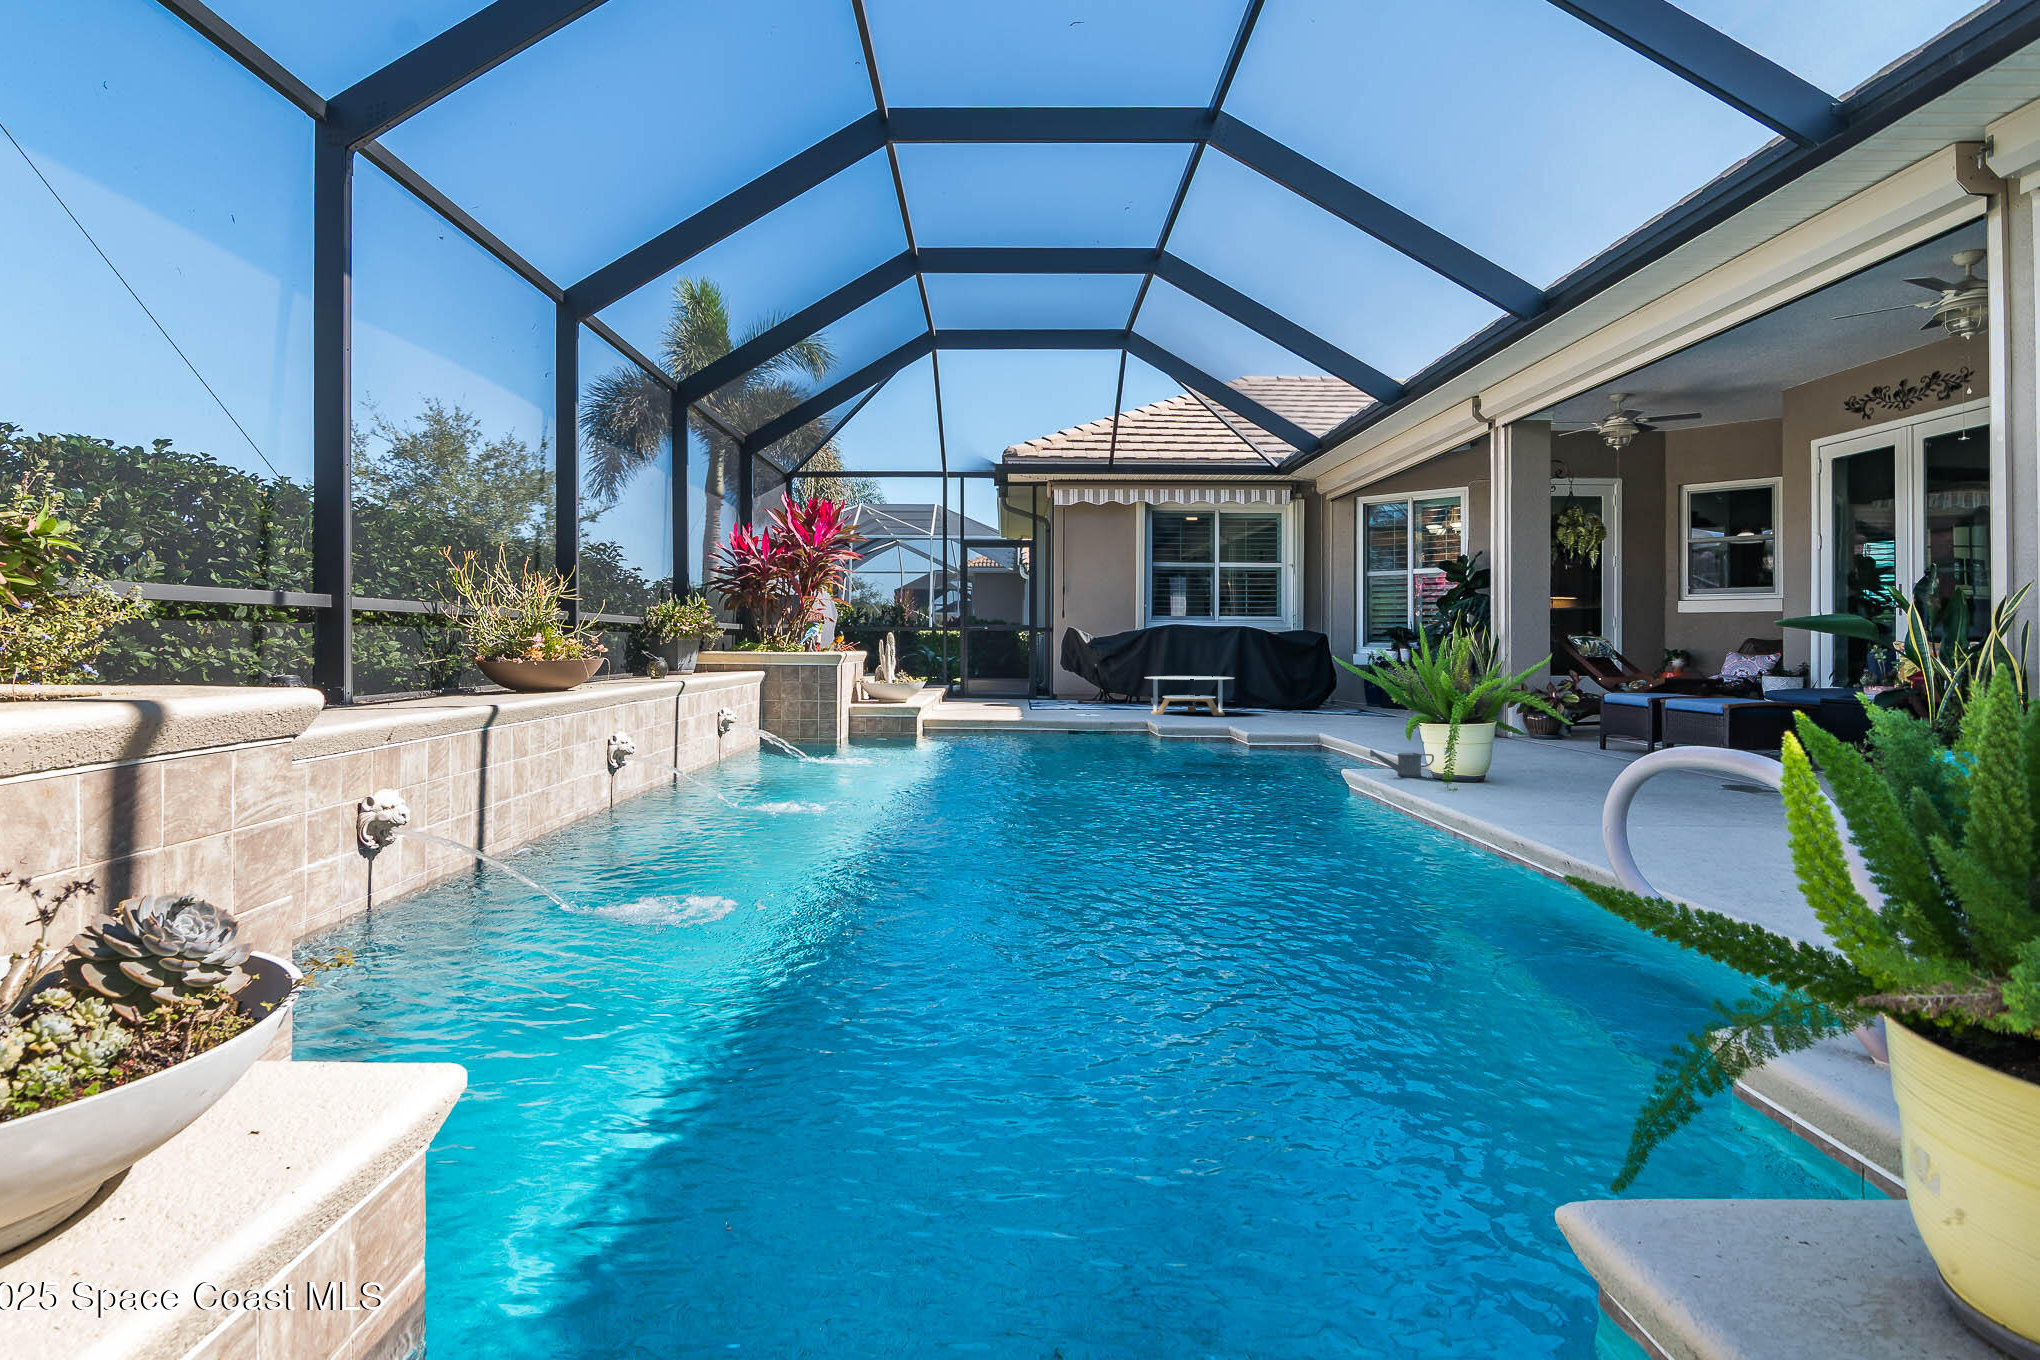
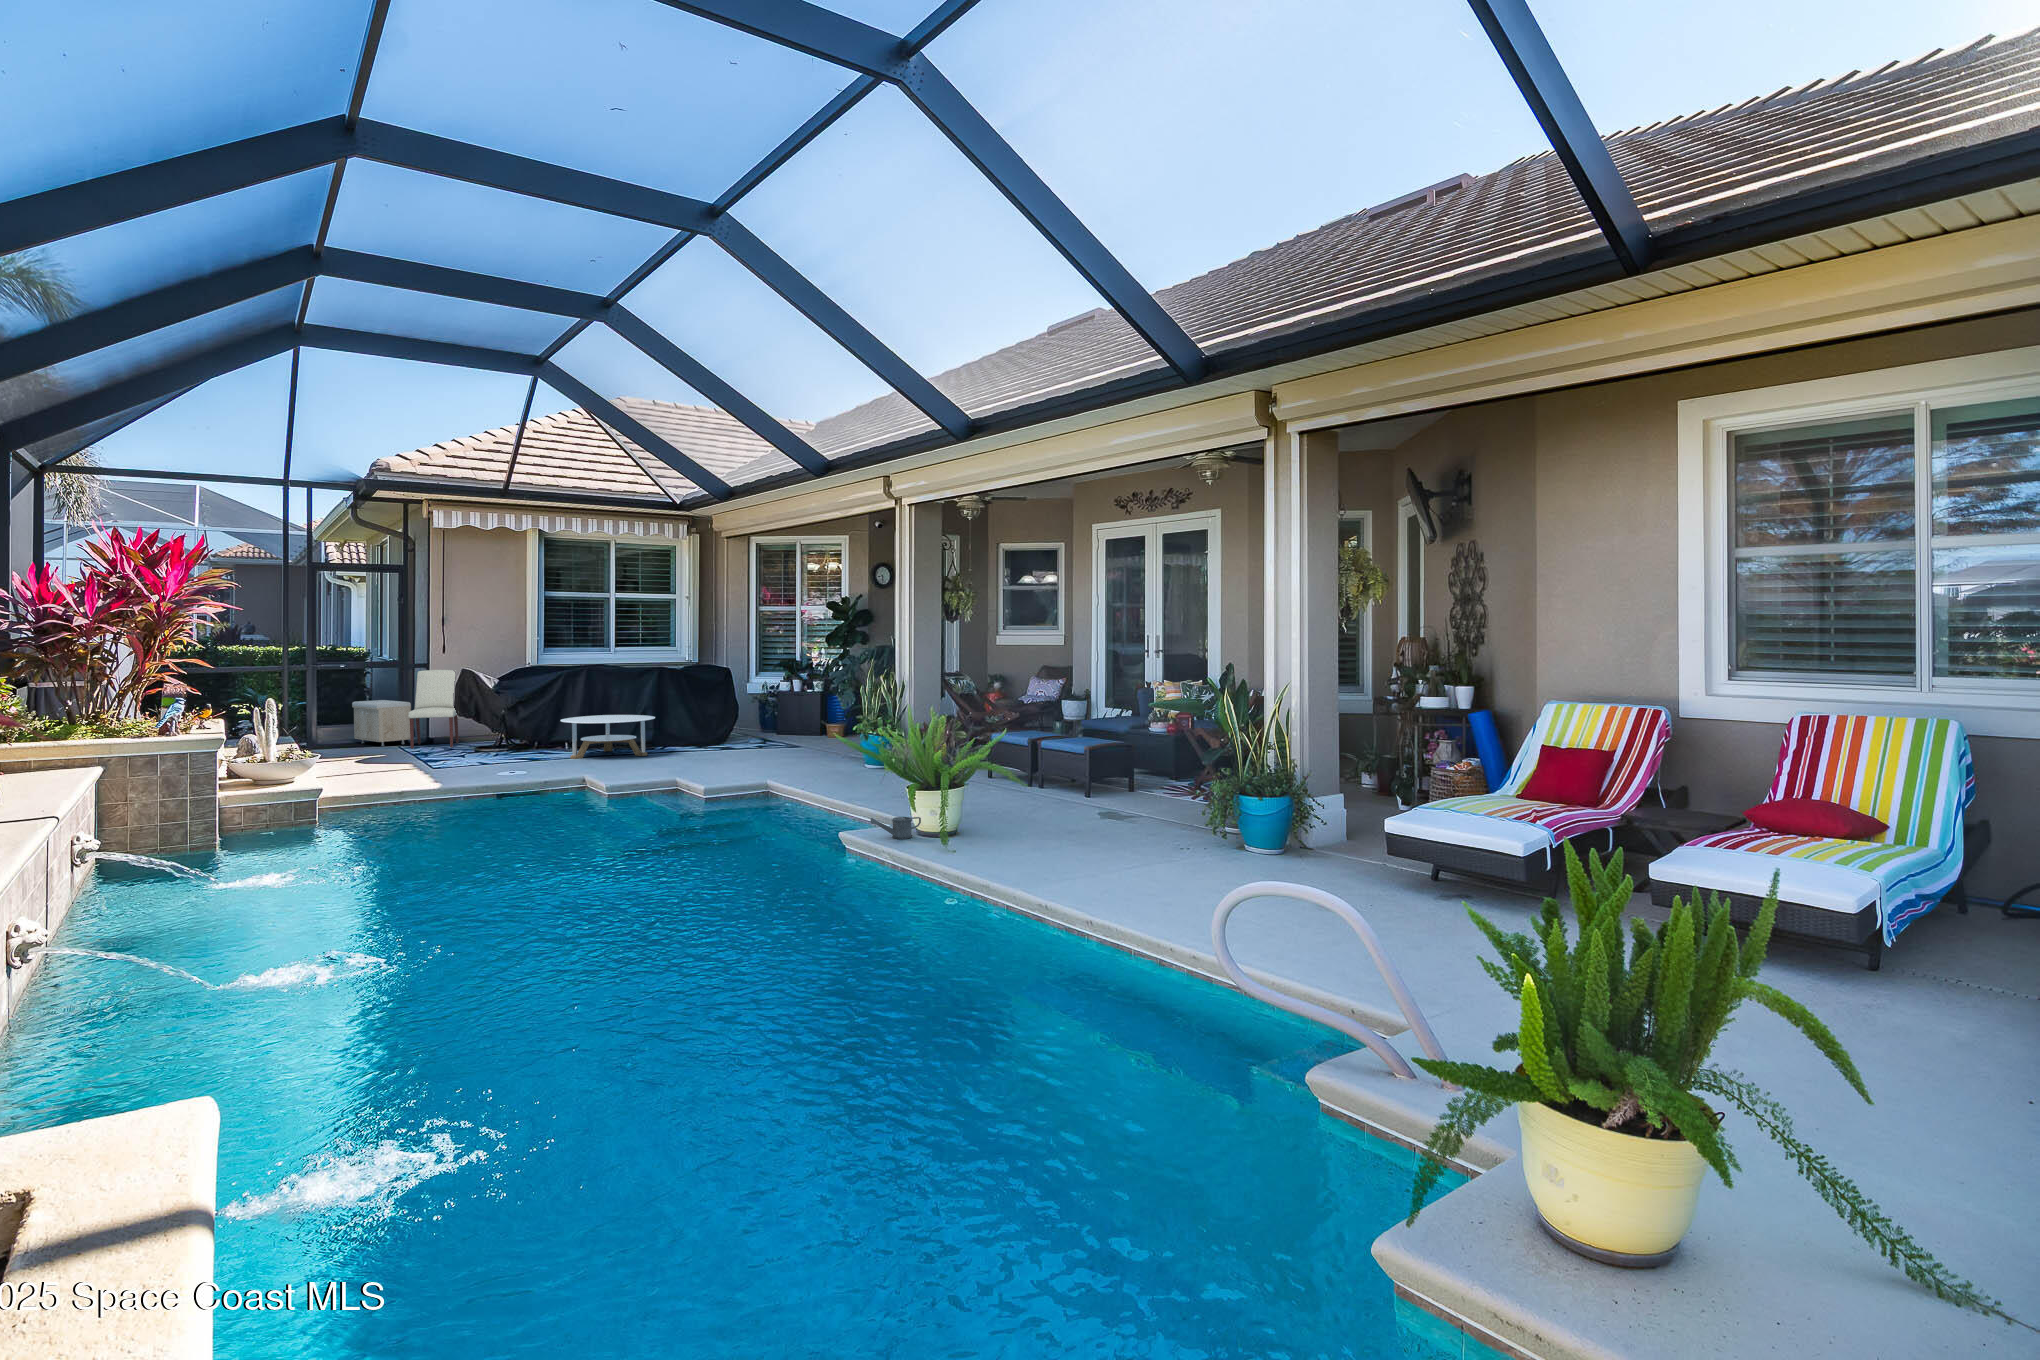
chair: none [1030,635,1073,704] -> present [408,670,459,749]
storage bench: none [994,663,1036,702] -> present [352,700,411,746]

